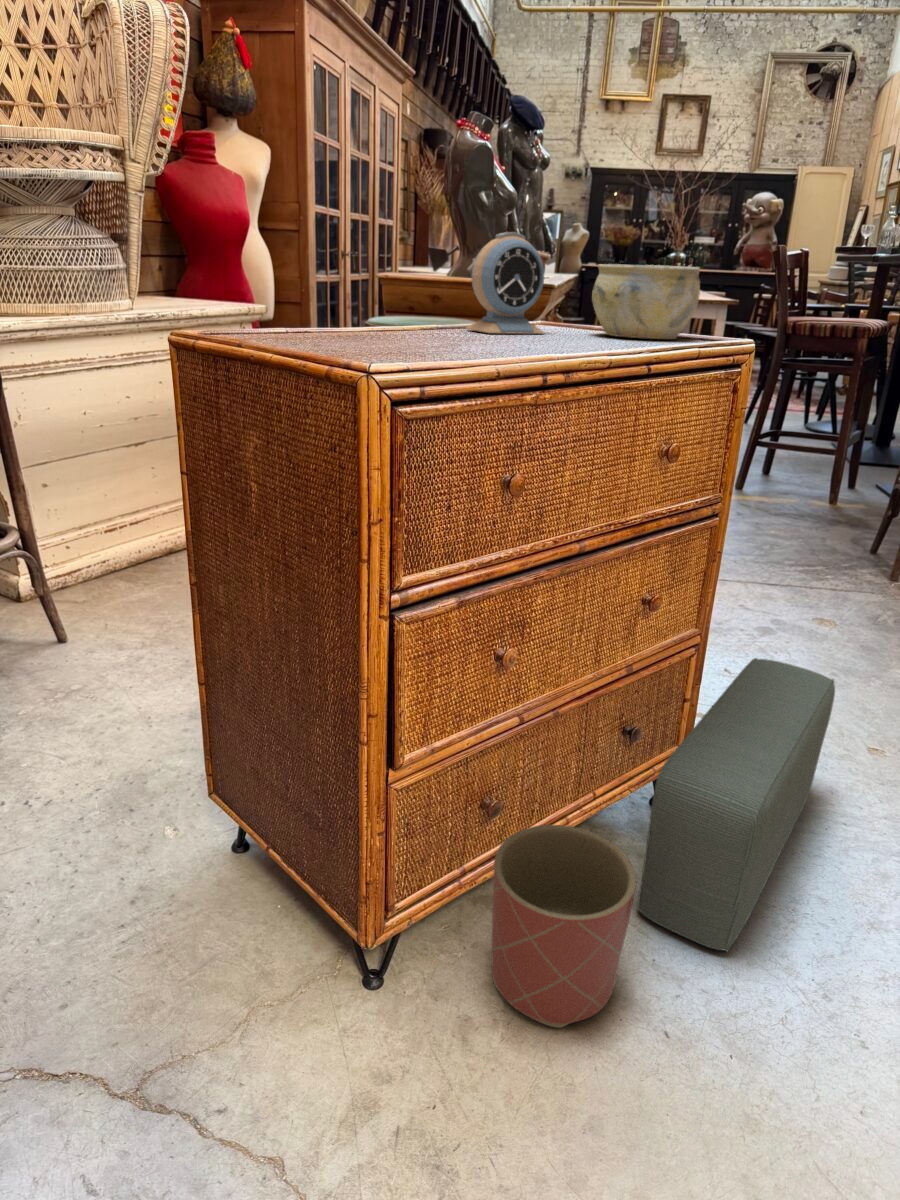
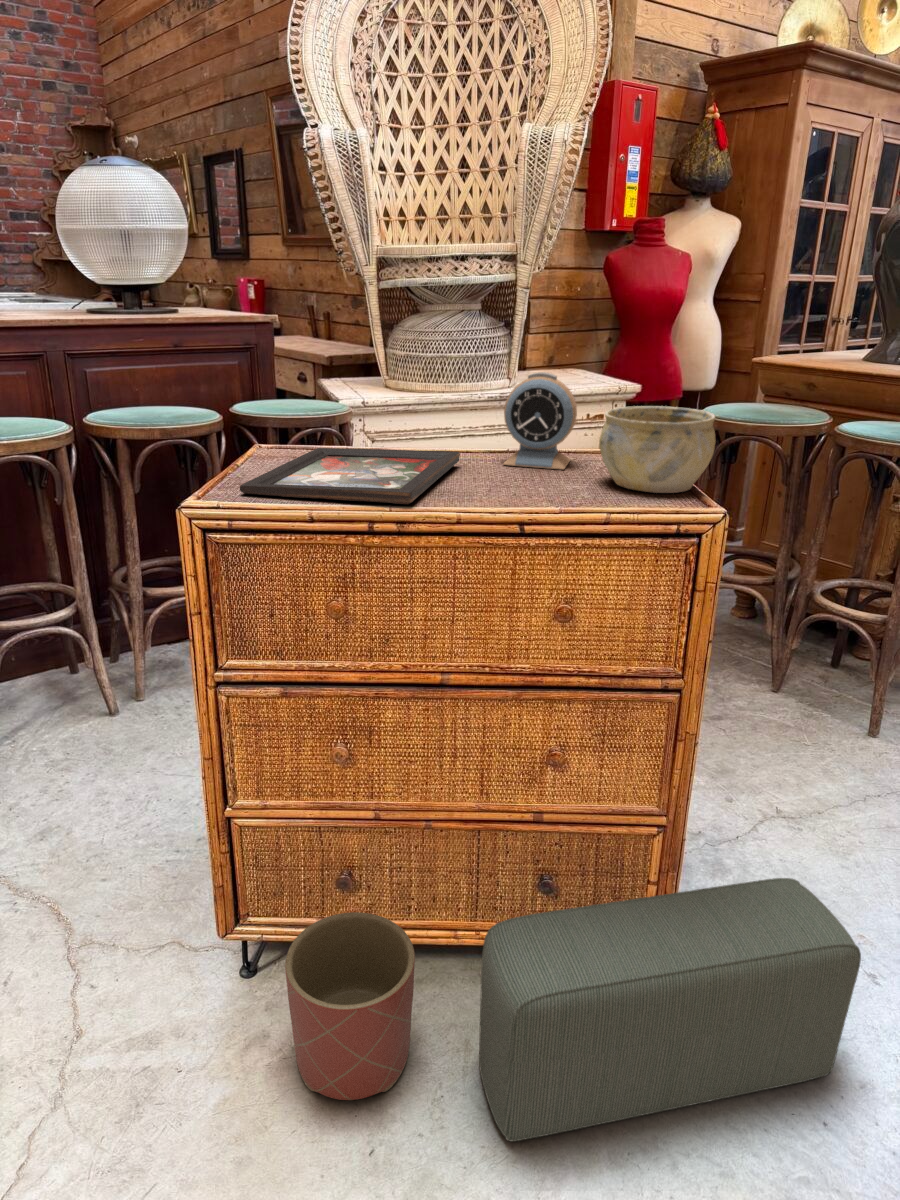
decorative tray: none [304,319,580,357] -> present [240,448,460,504]

